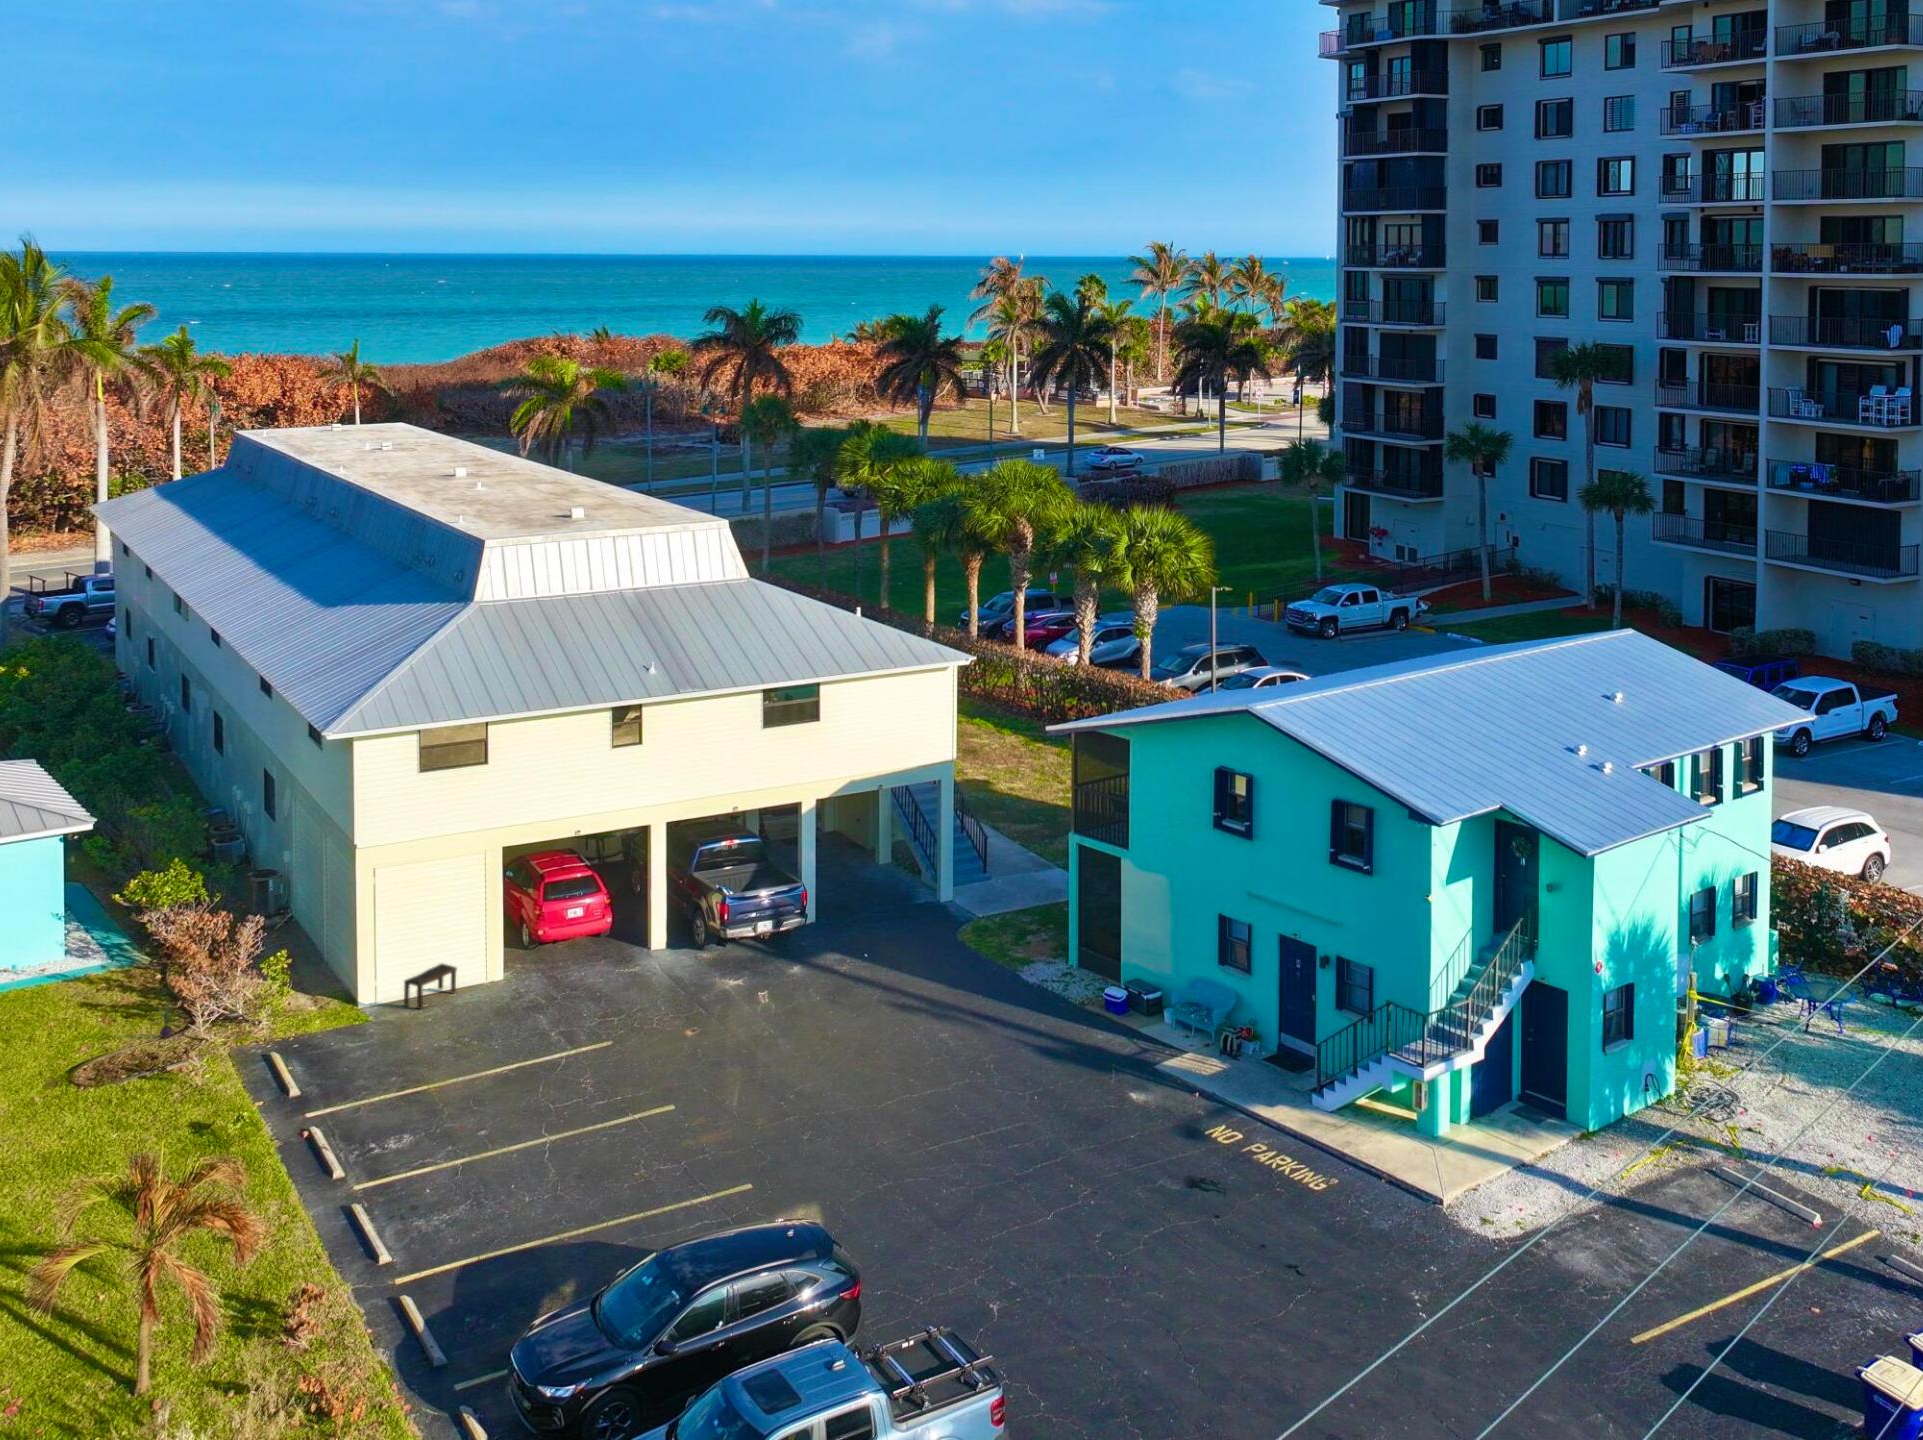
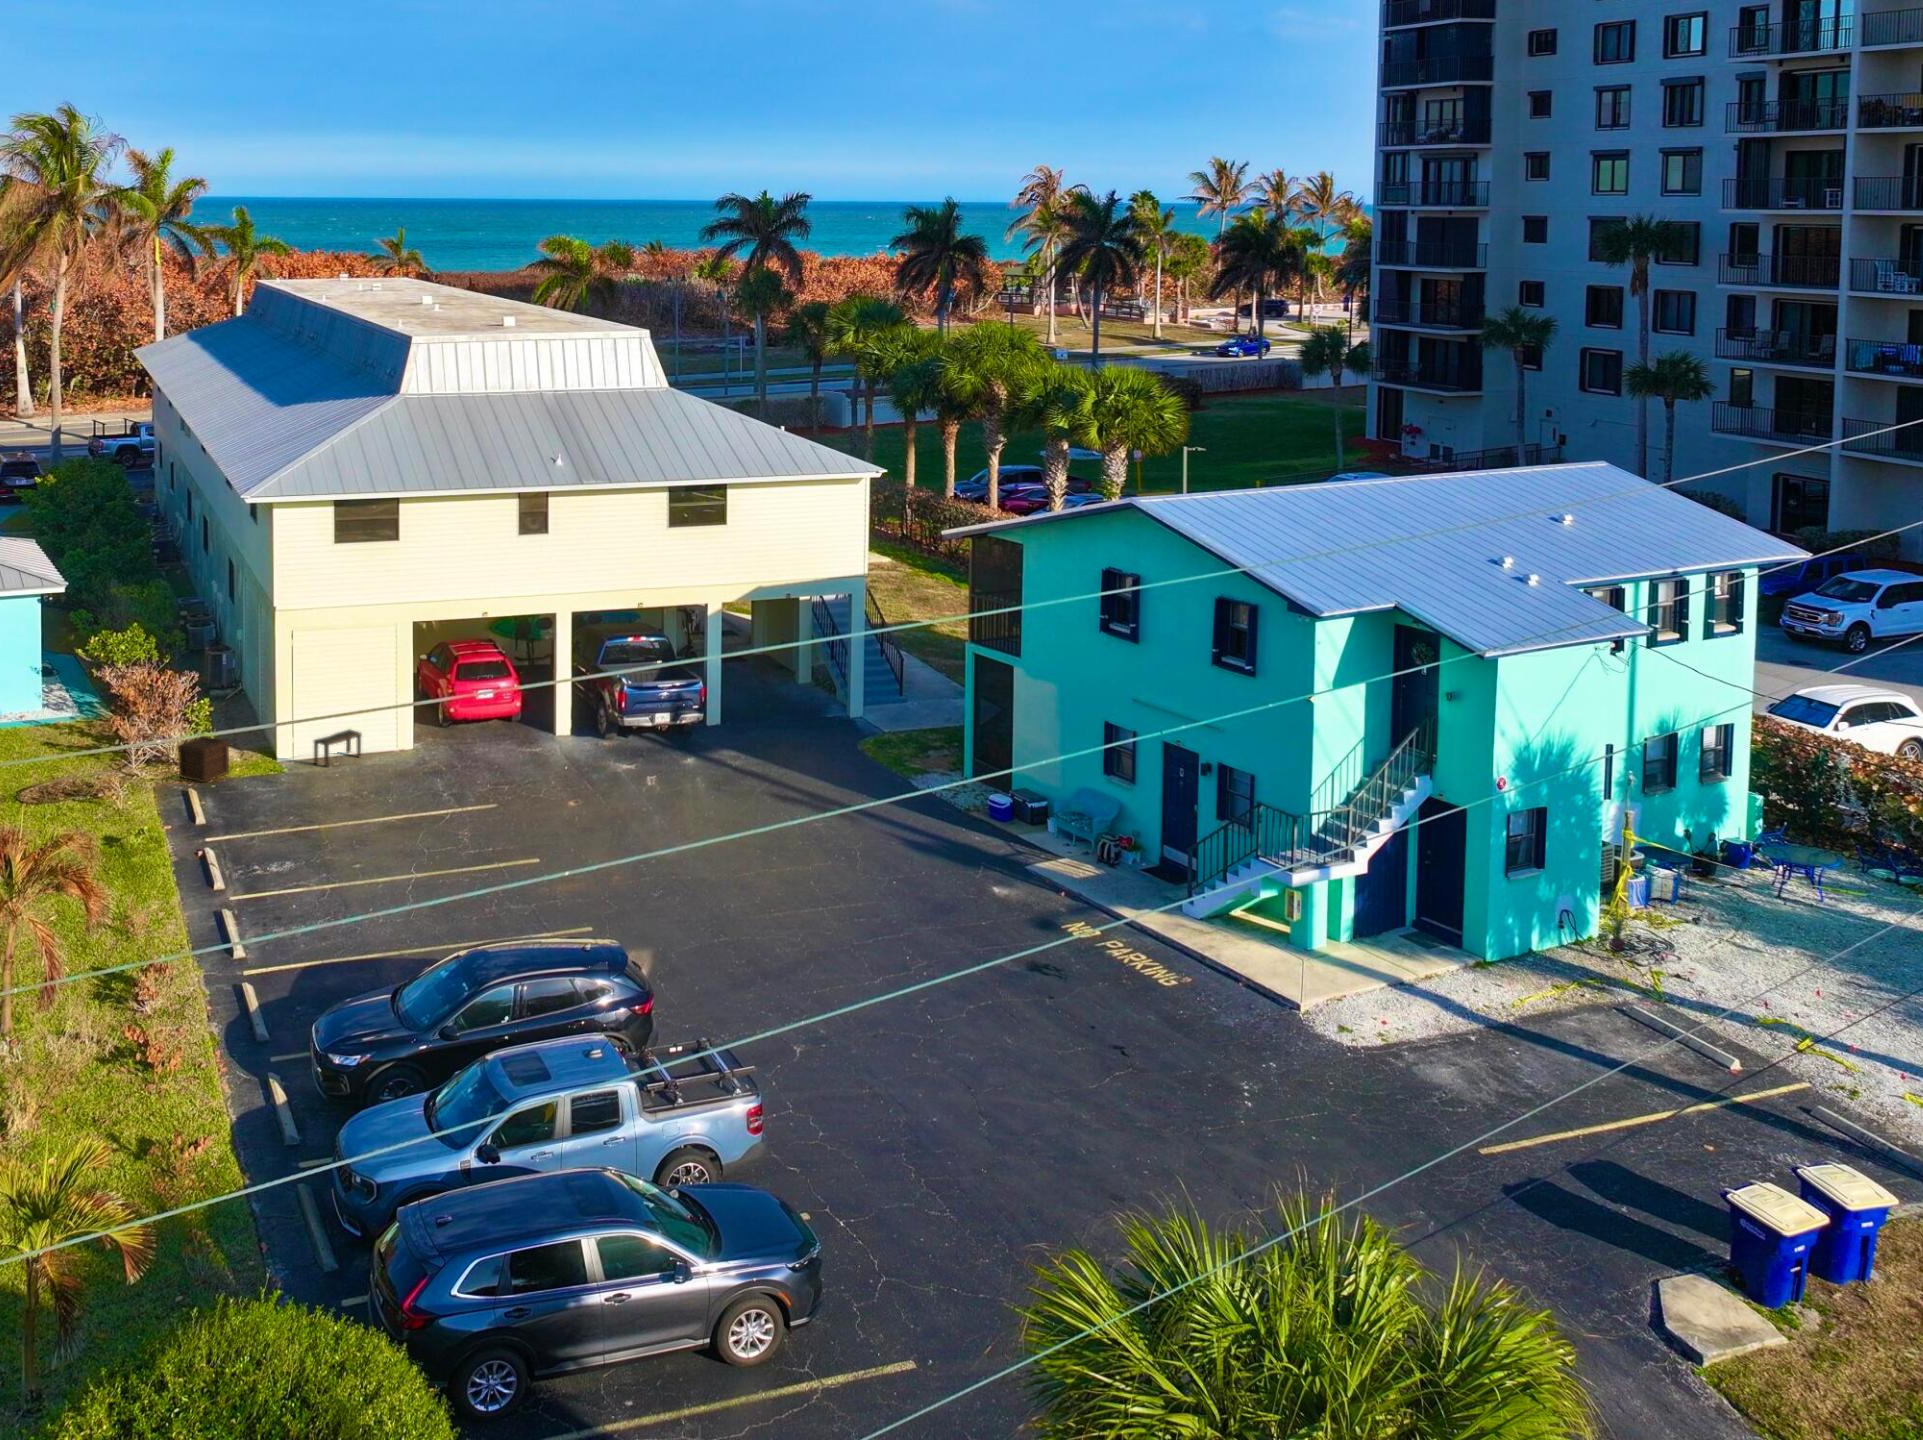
wooden crate: none [251,987,309,1042] -> present [178,736,229,782]
decorative plant: present [156,1004,178,1038] -> present [1601,916,1626,951]

